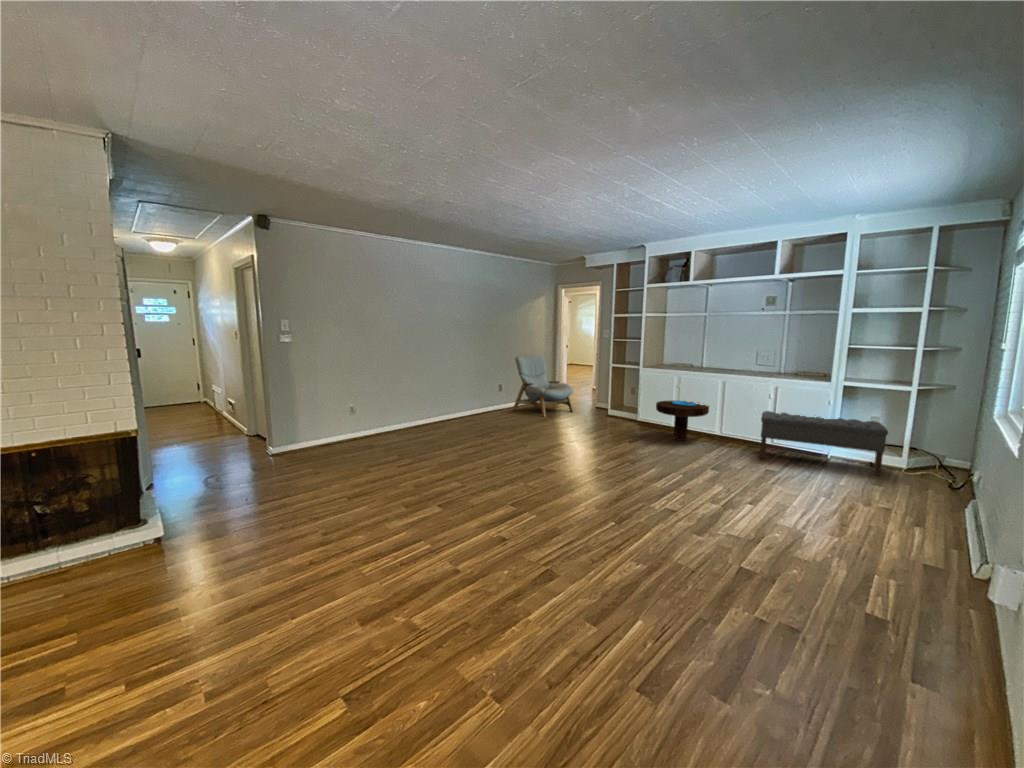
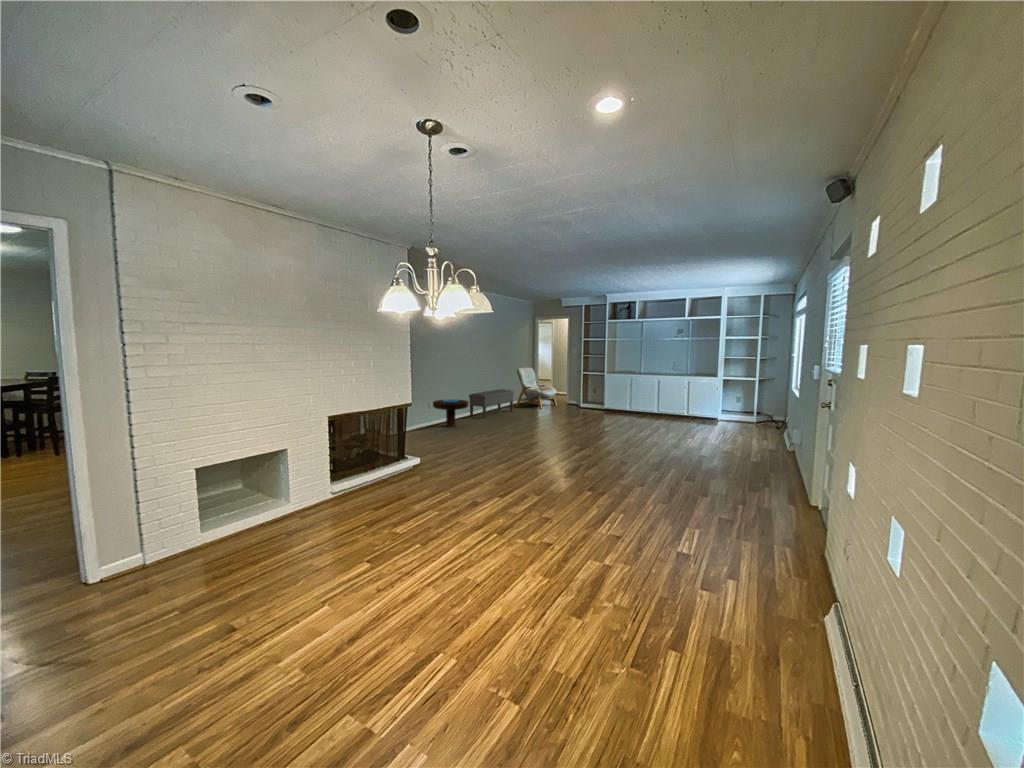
side table: present [656,401,709,441] -> present [433,399,468,427]
bench: present [760,411,888,475] -> present [469,389,514,418]

